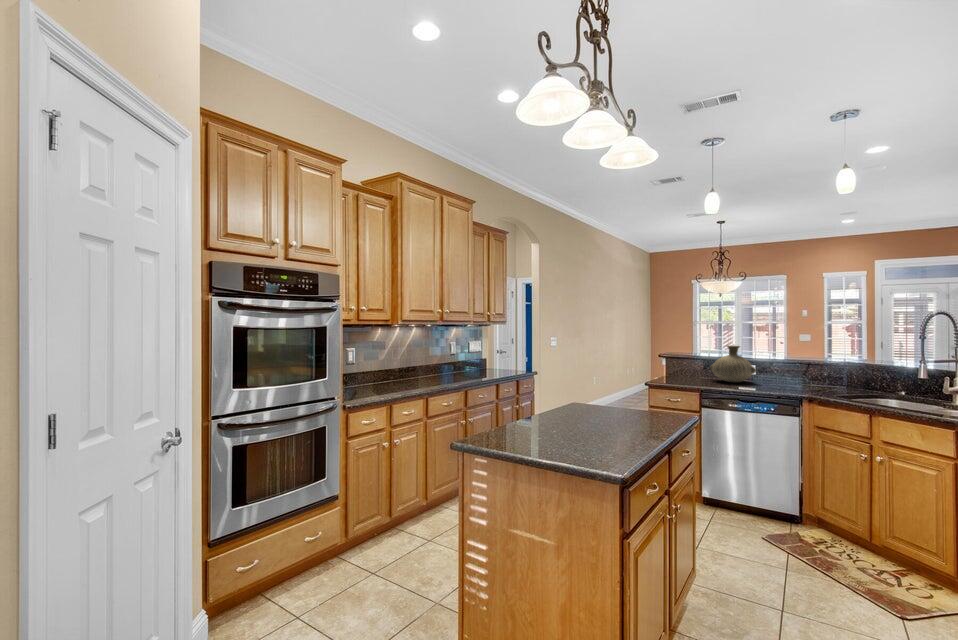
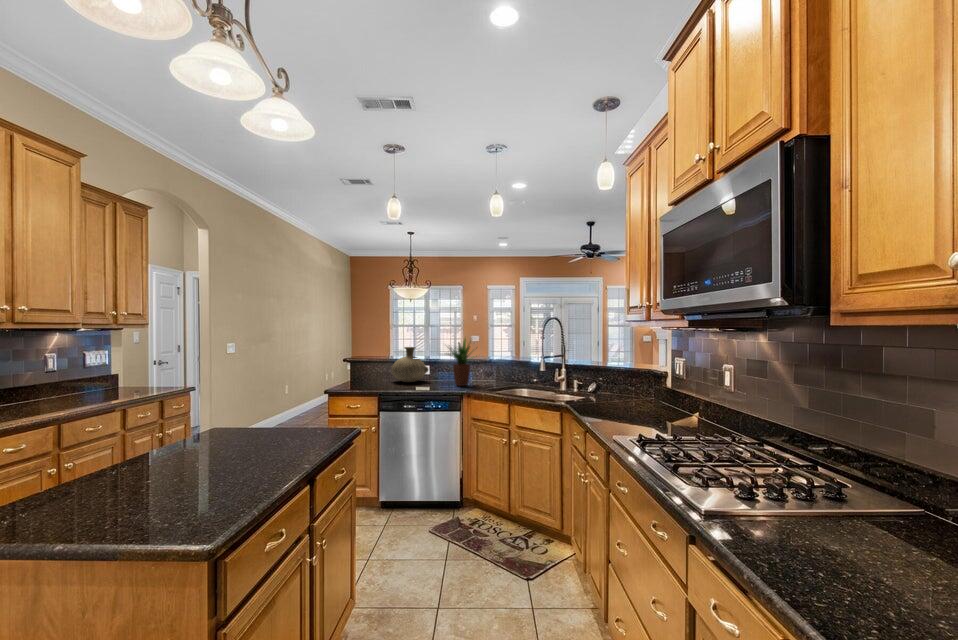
potted plant: none [775,335,825,391] -> present [449,339,474,386]

